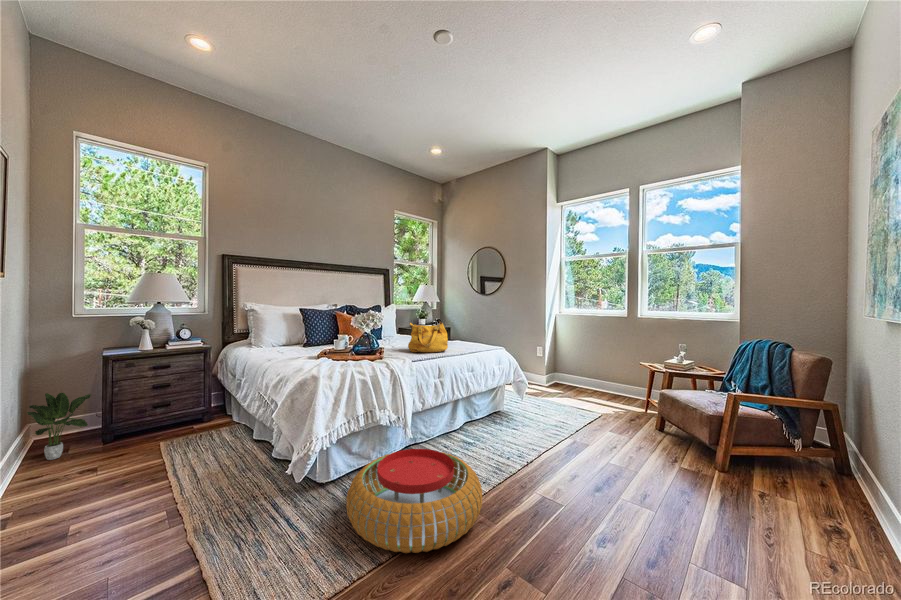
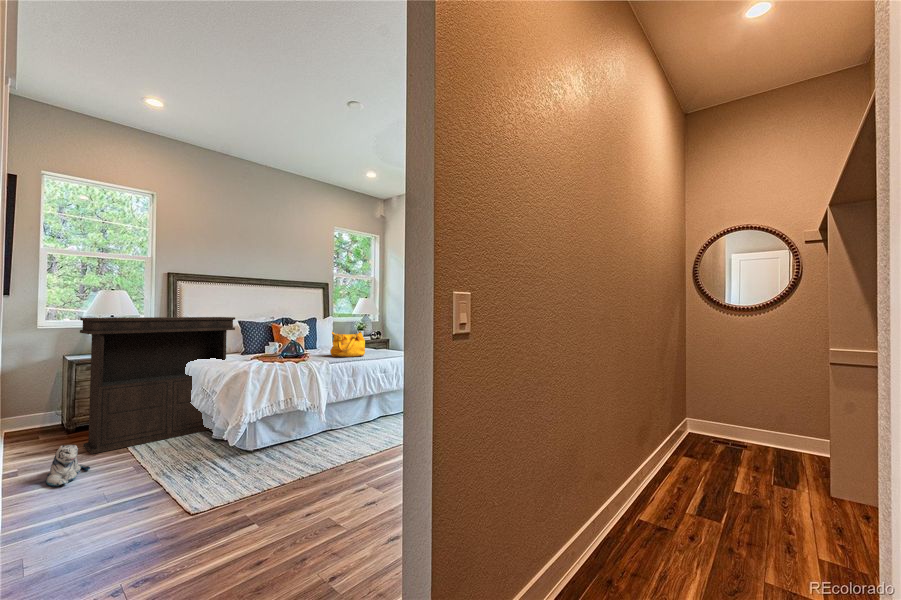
console table: none [106,304,298,483] -> present [80,317,235,454]
potted plant: present [27,393,91,460] -> none [10,389,60,443]
pouf: present [346,449,483,553] -> none [265,422,365,480]
plush toy: none [31,488,106,561] -> present [46,445,90,487]

